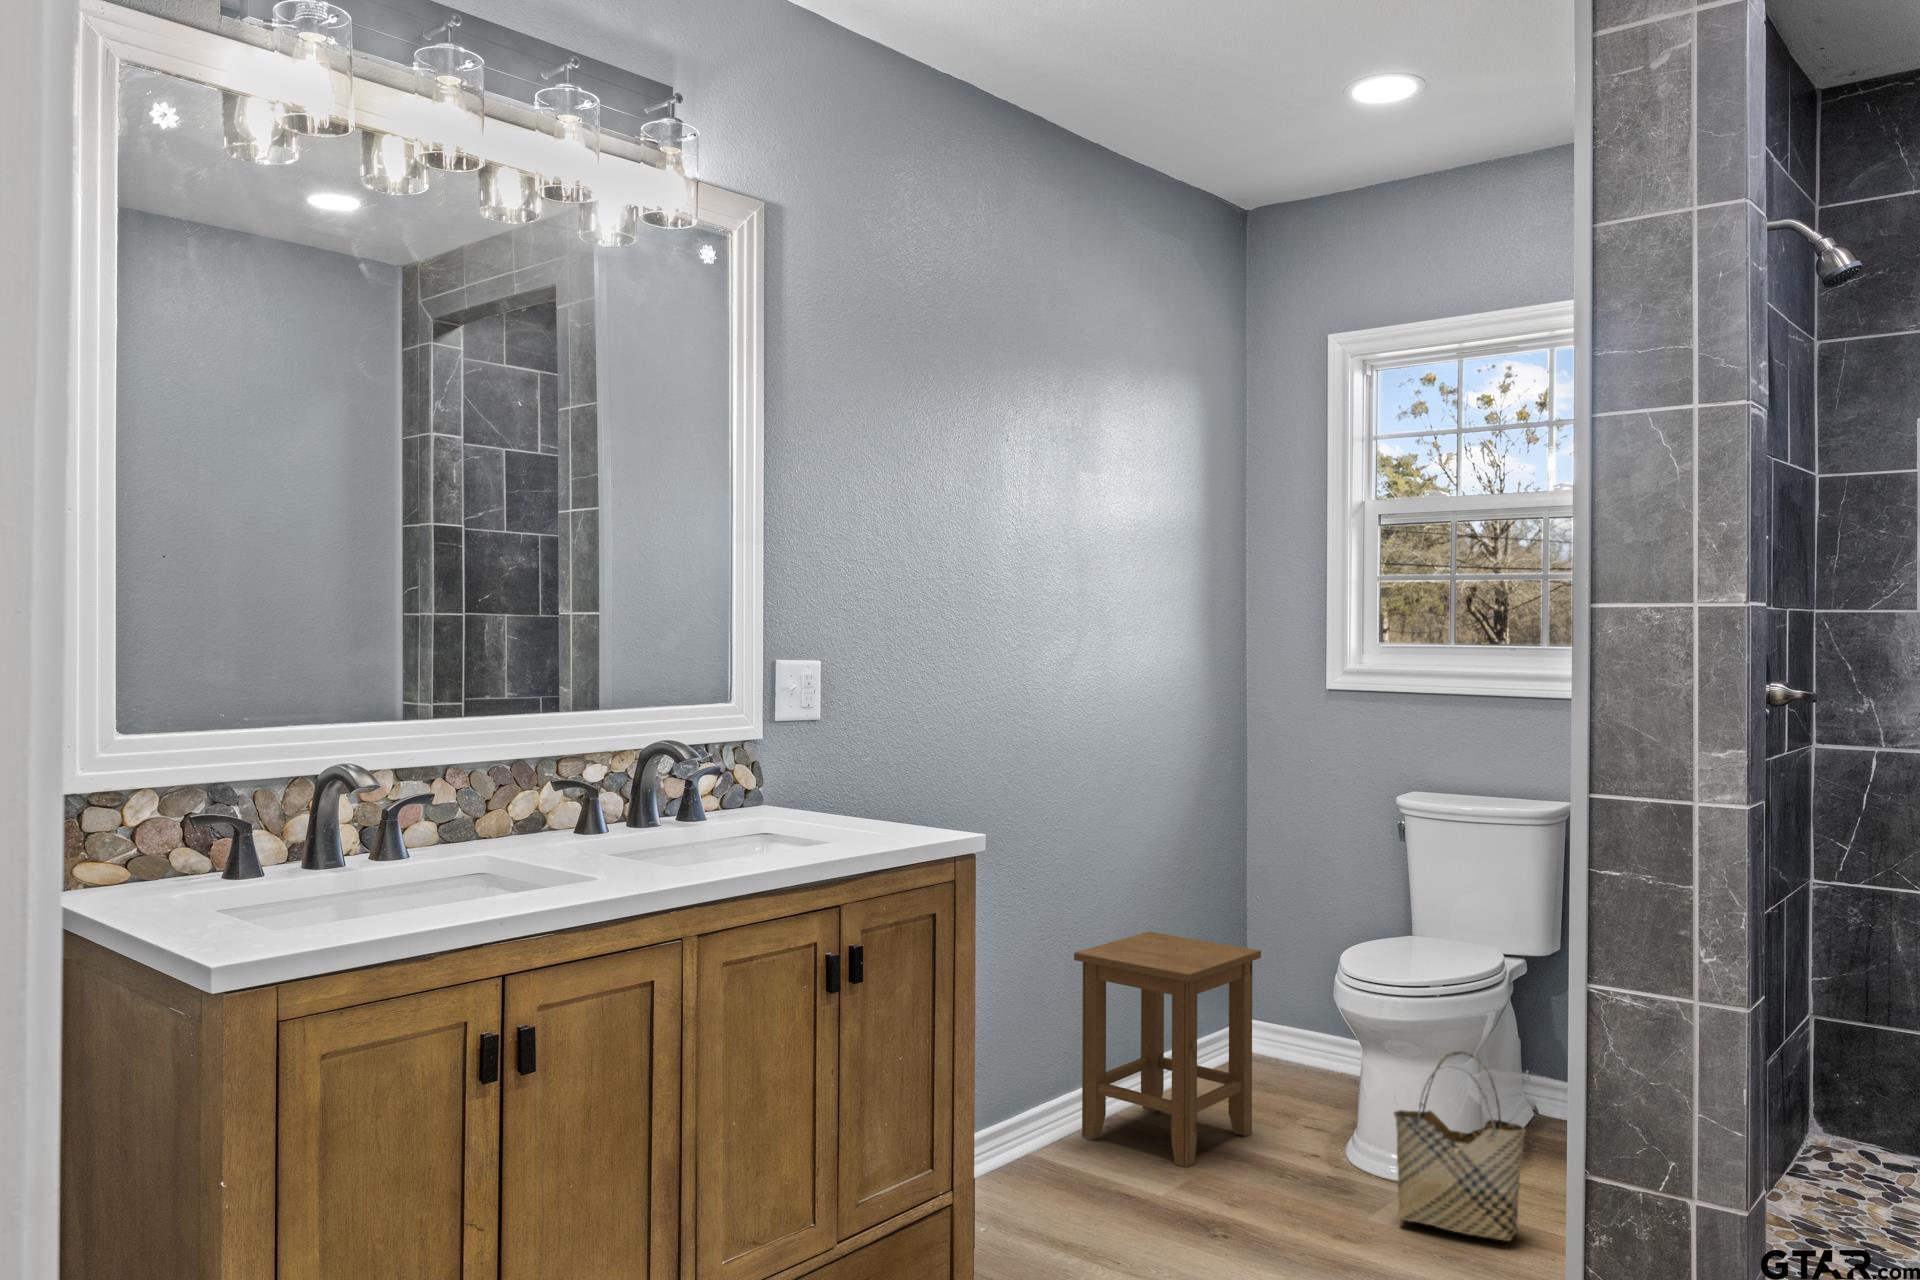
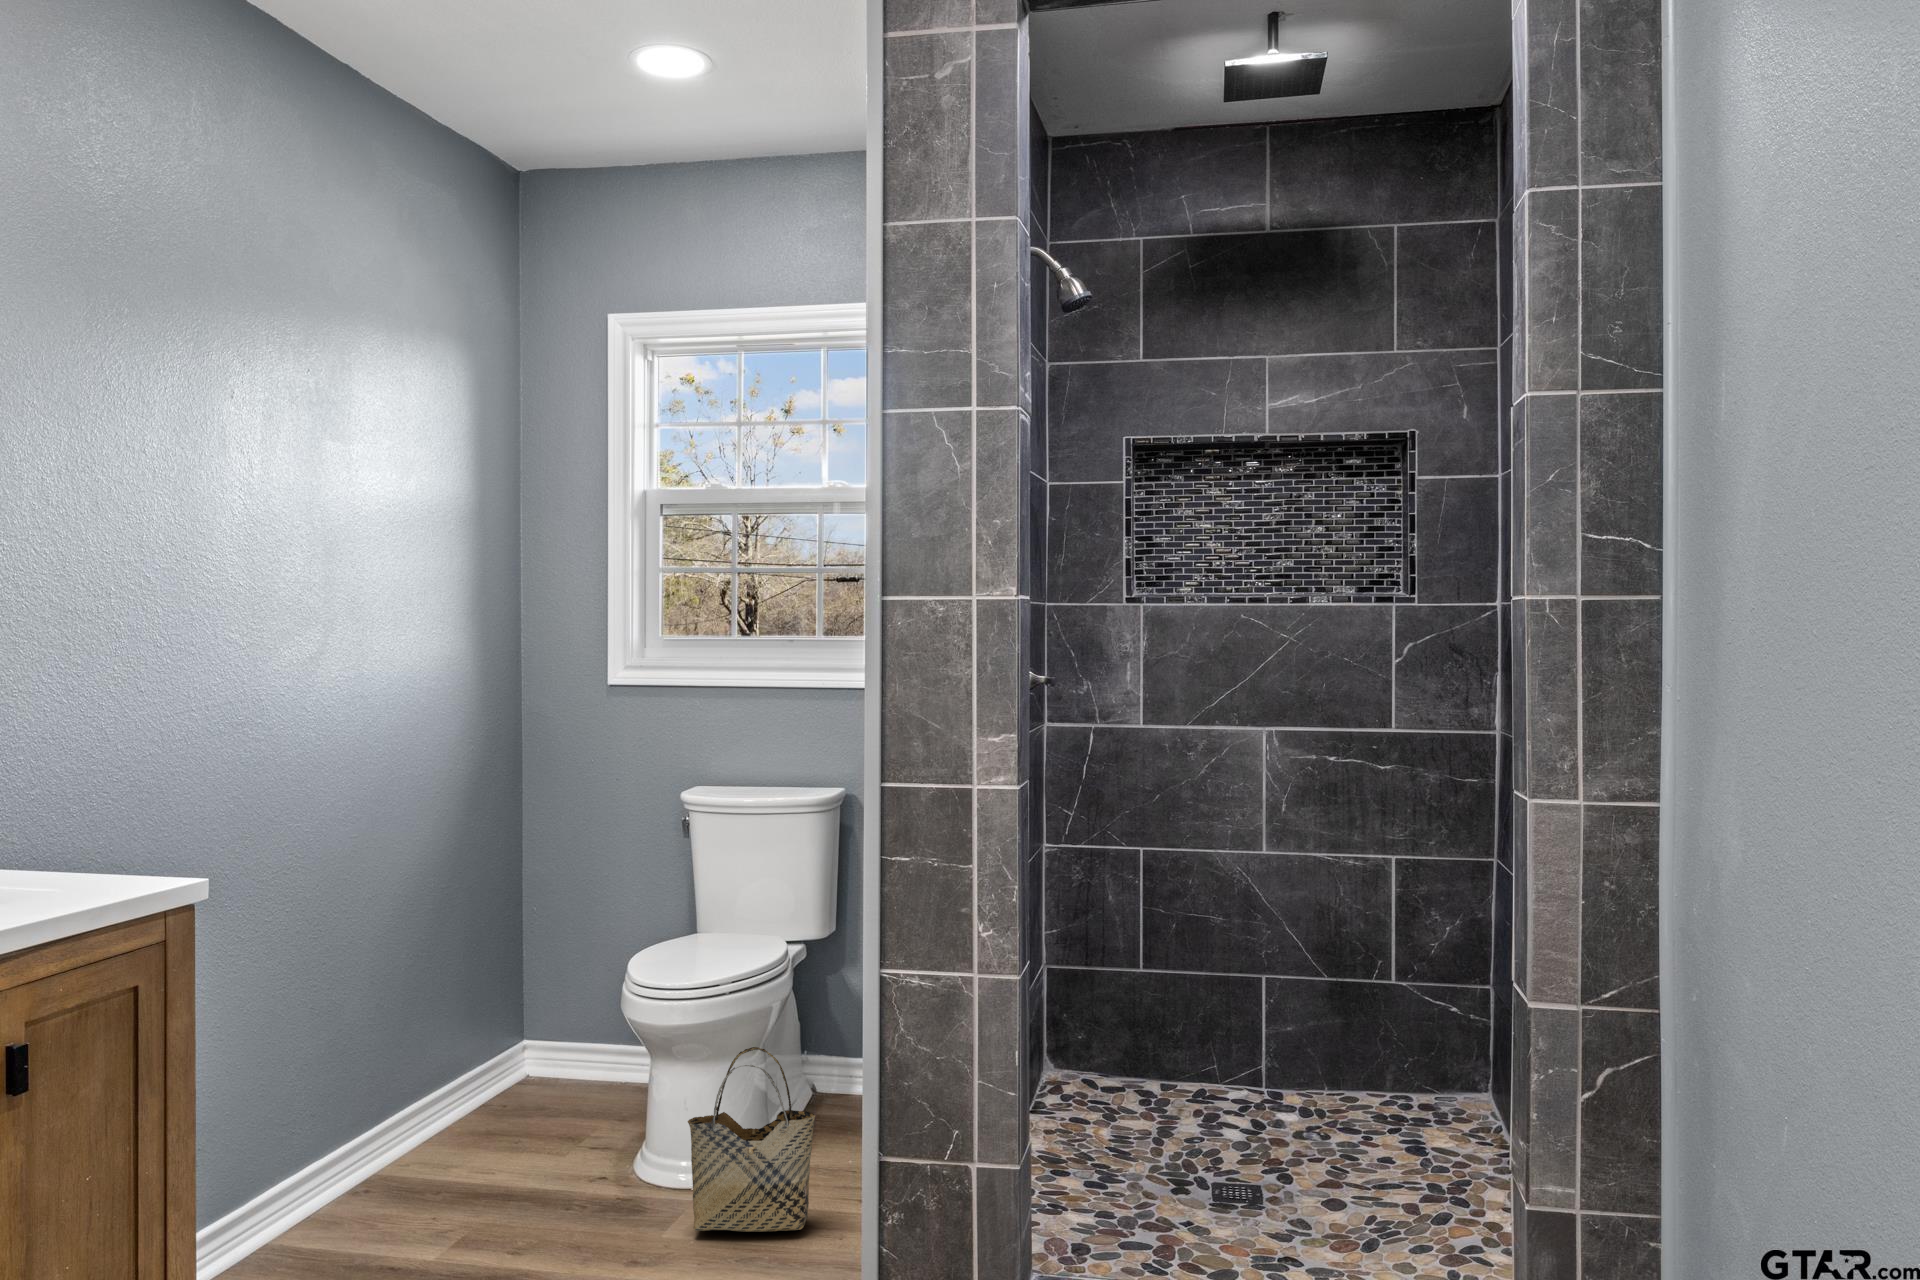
stool: present [1074,932,1261,1167] -> none [323,961,544,1220]

